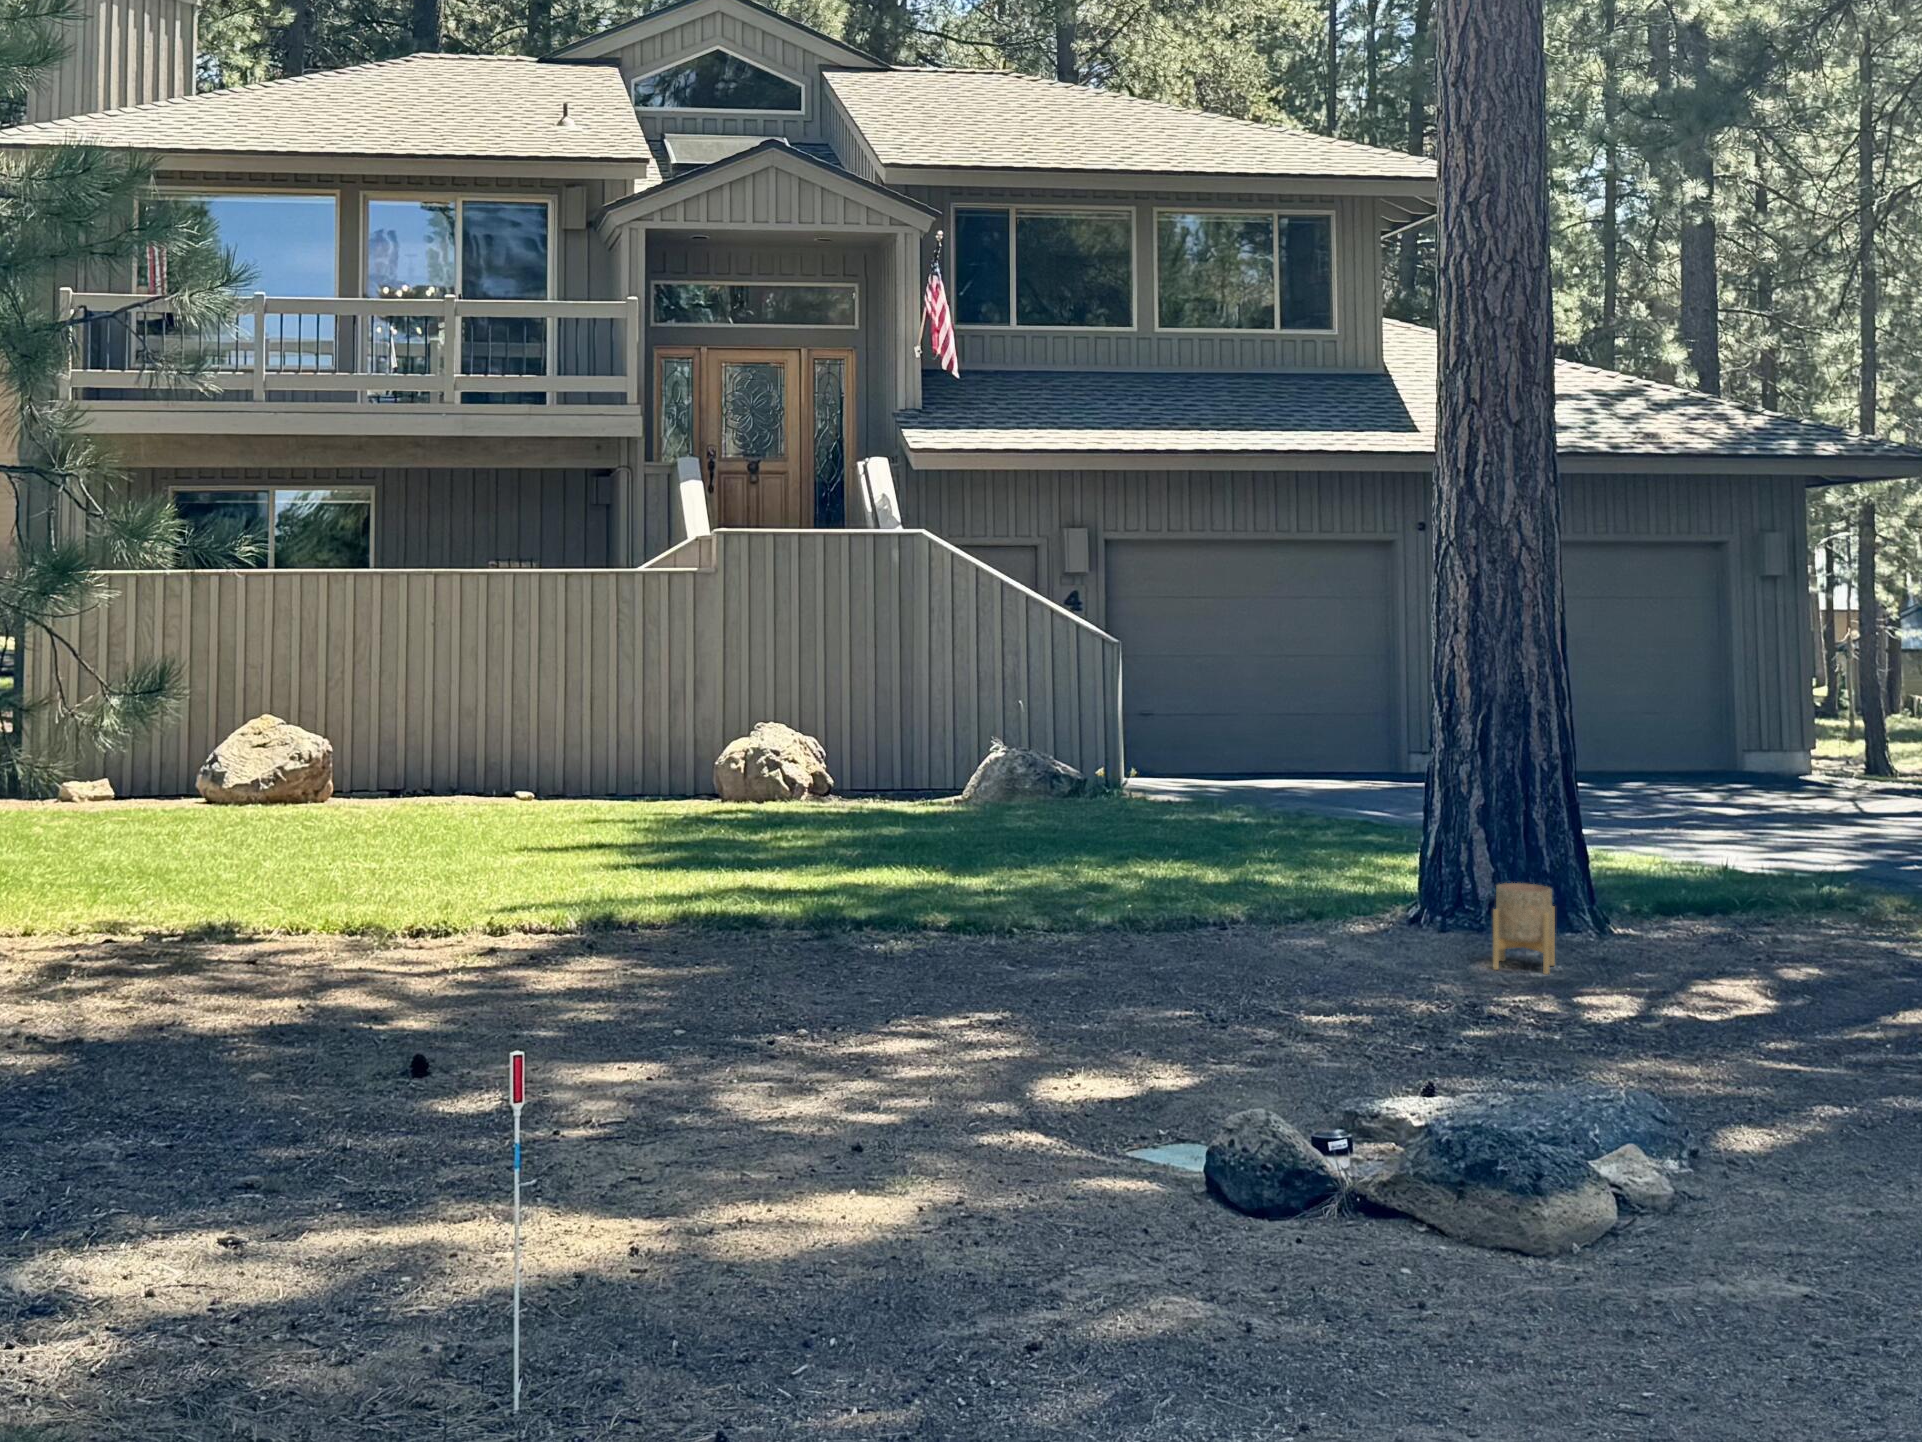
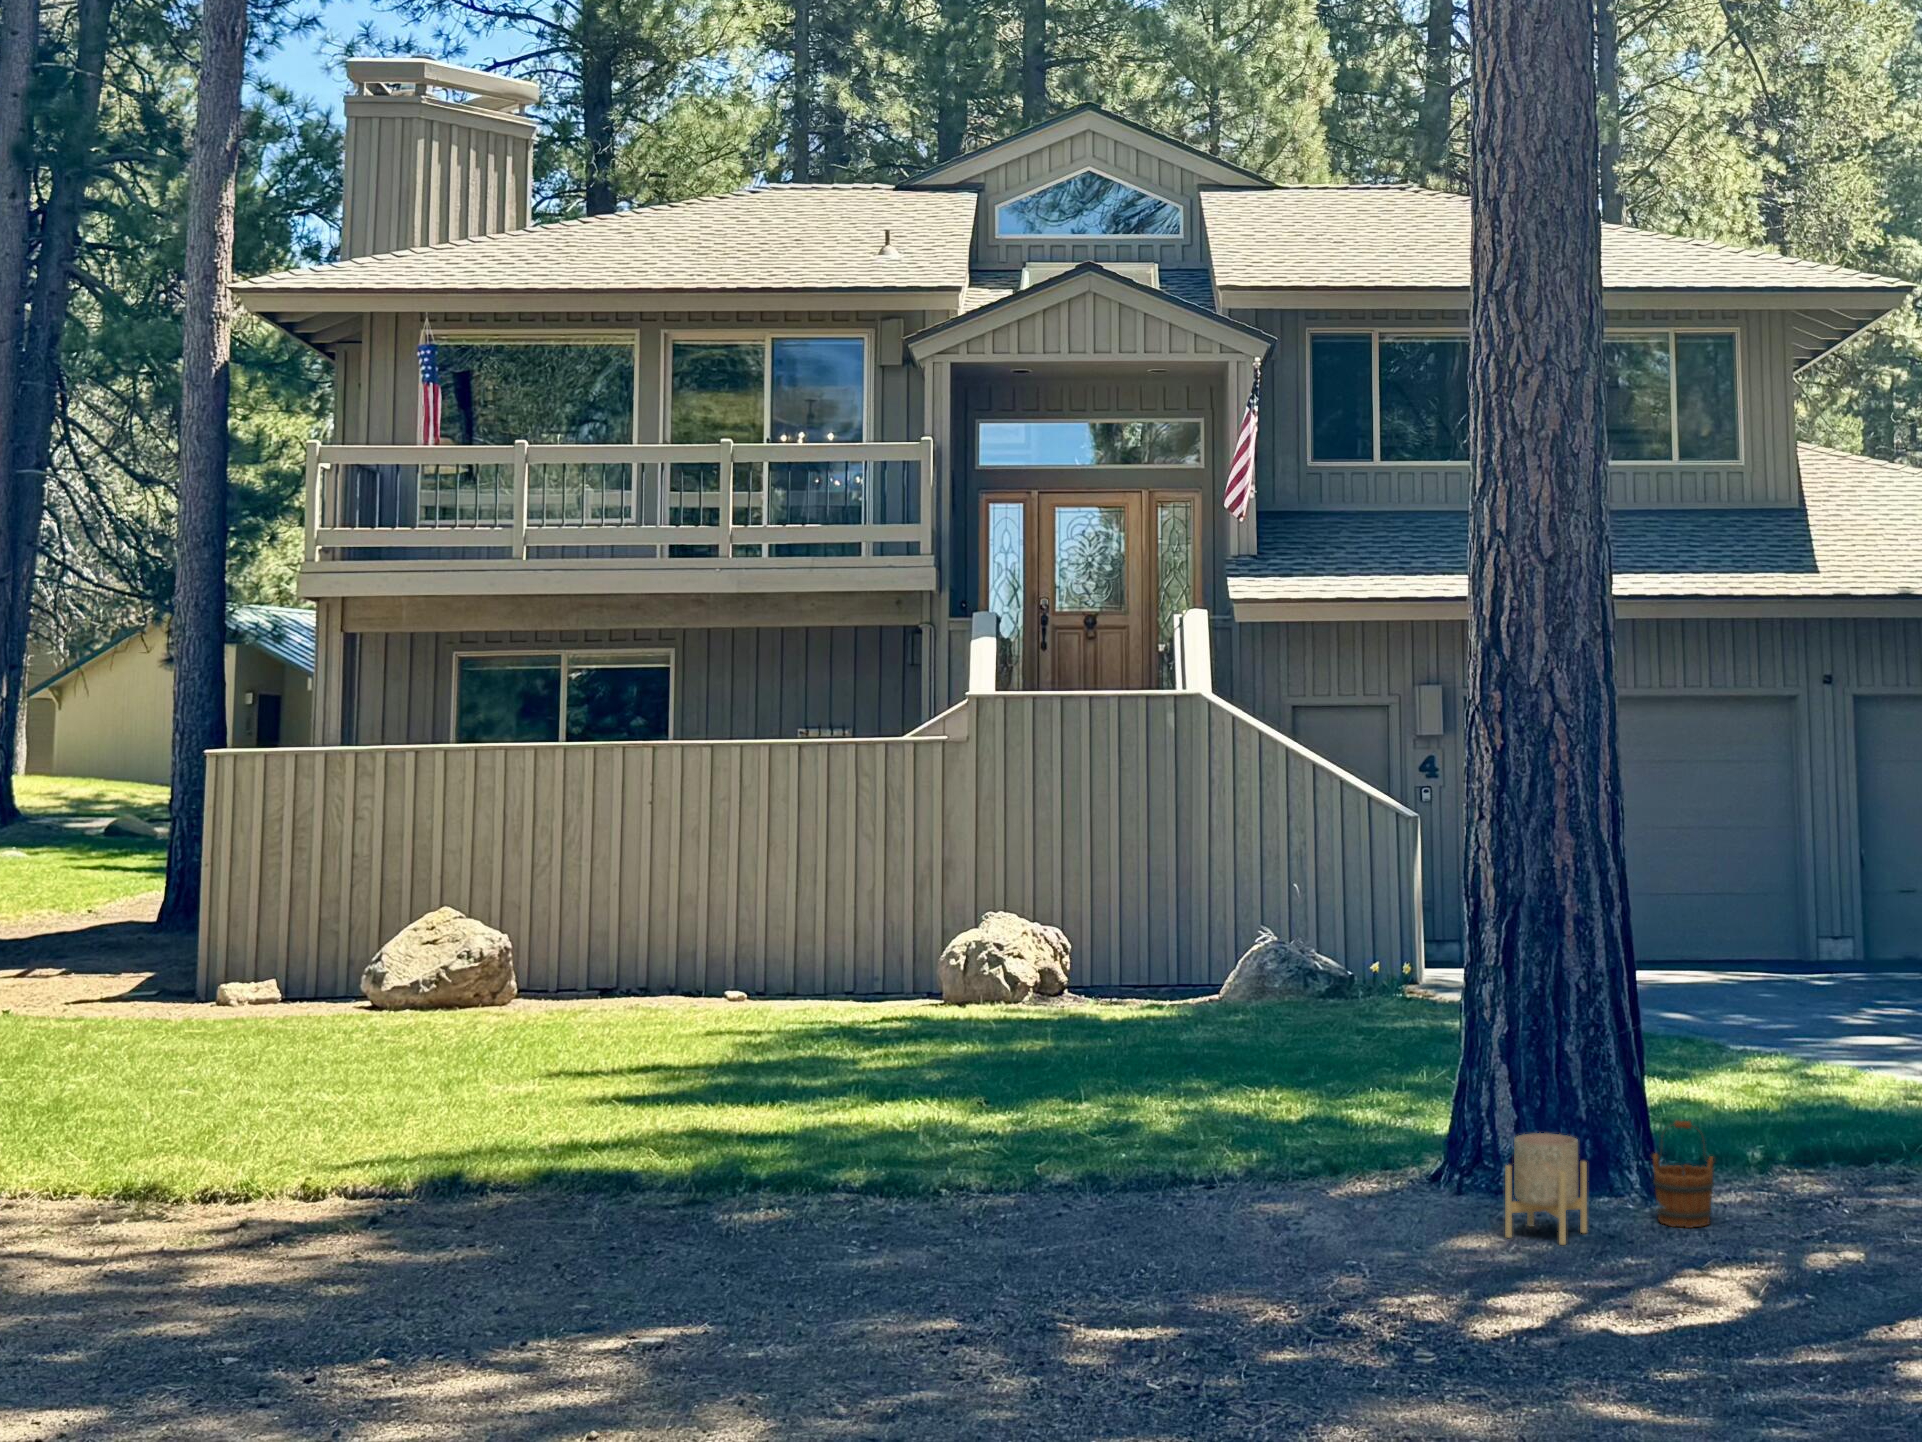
wooden bucket: none [1592,873,1649,961] -> present [1651,1121,1716,1228]

